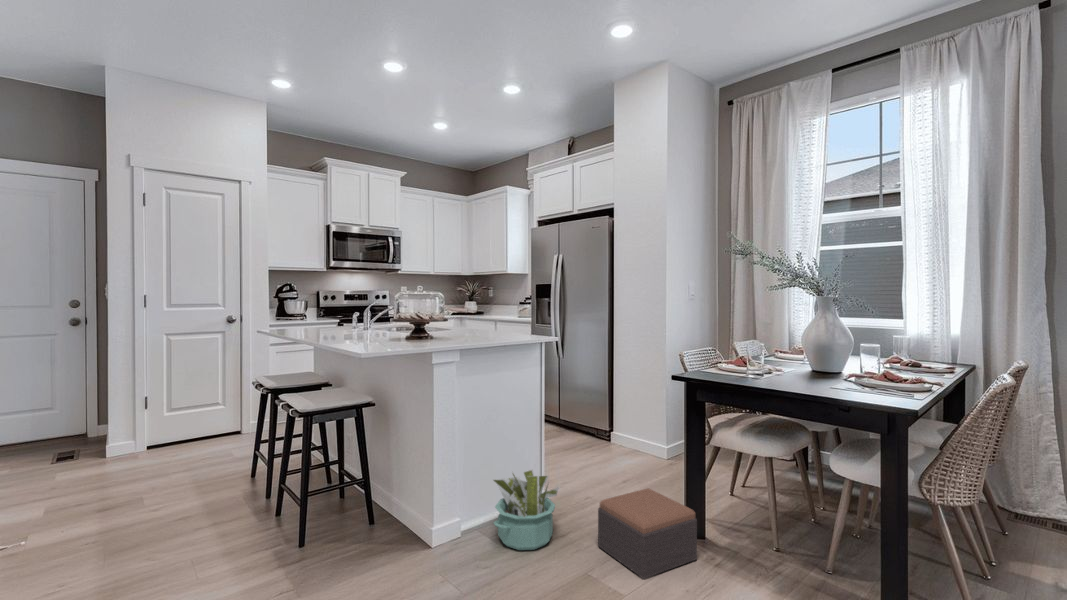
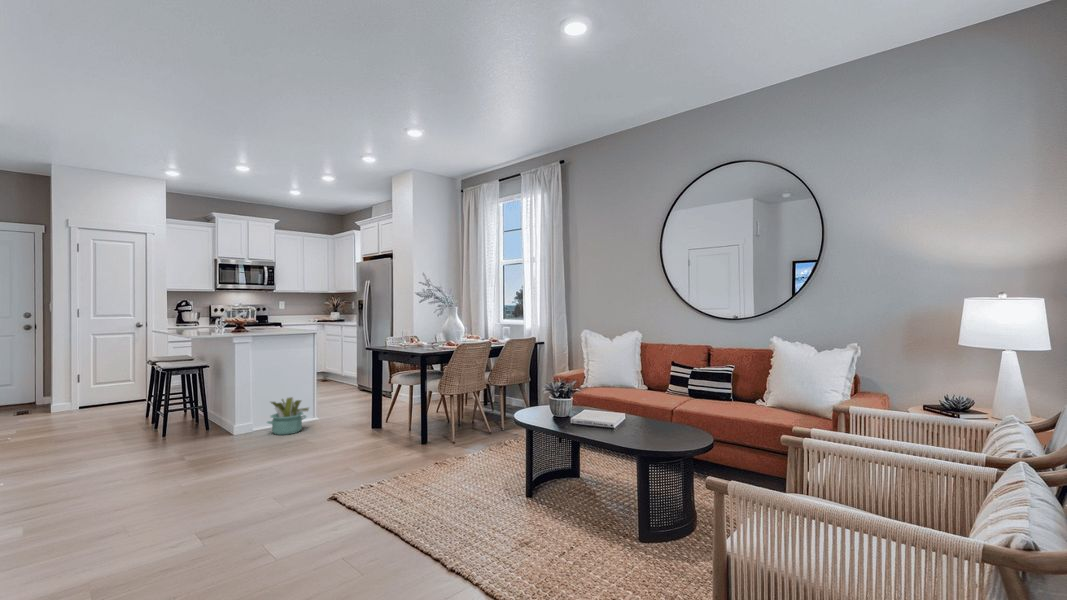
footstool: present [598,488,697,579] -> none [321,405,365,440]

